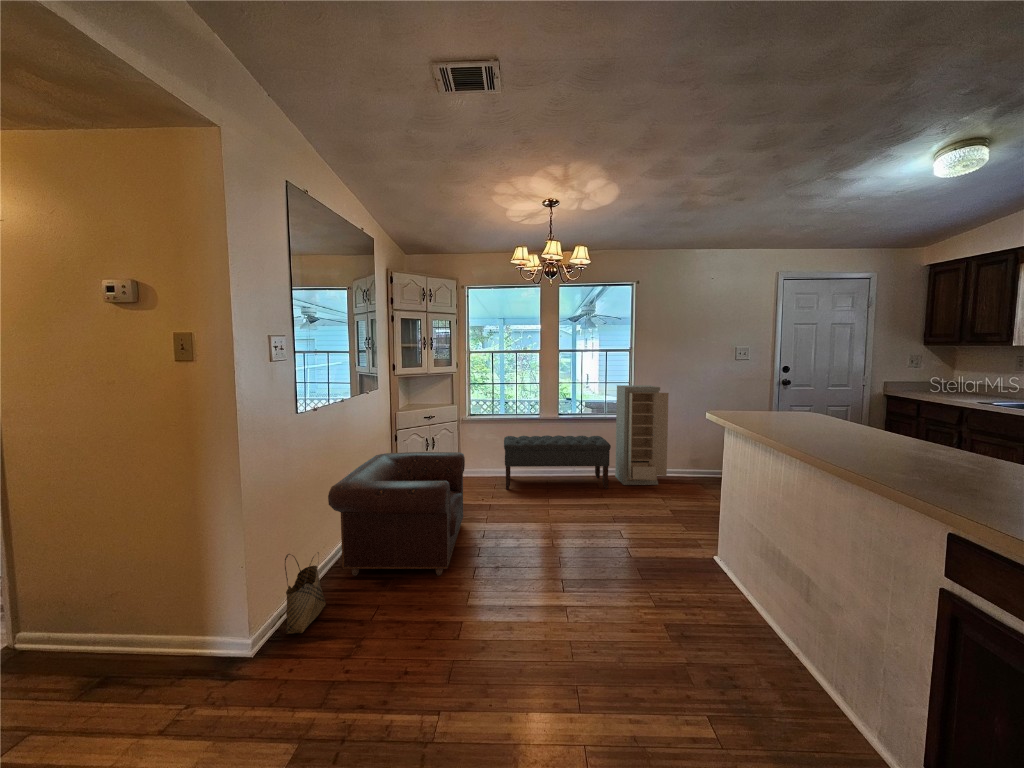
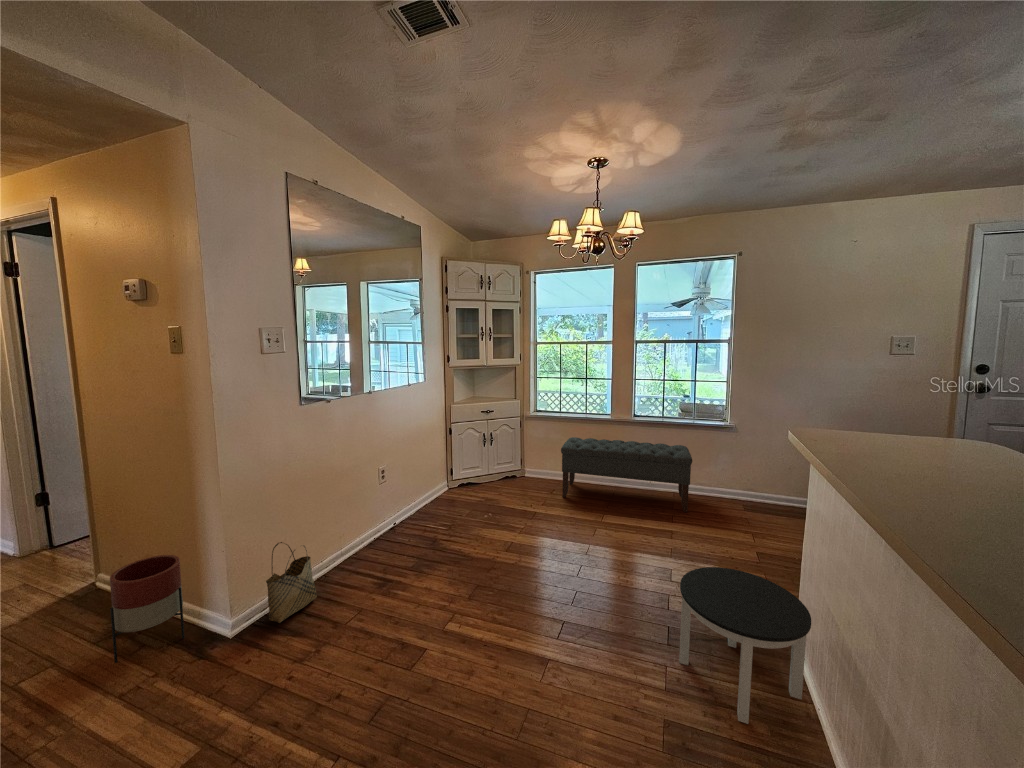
storage cabinet: present [615,385,669,485] -> none [706,384,782,516]
armchair: present [328,452,465,576] -> none [333,447,499,588]
round table: none [648,514,734,610] -> present [679,567,811,724]
planter: none [106,584,193,713] -> present [110,555,184,663]

